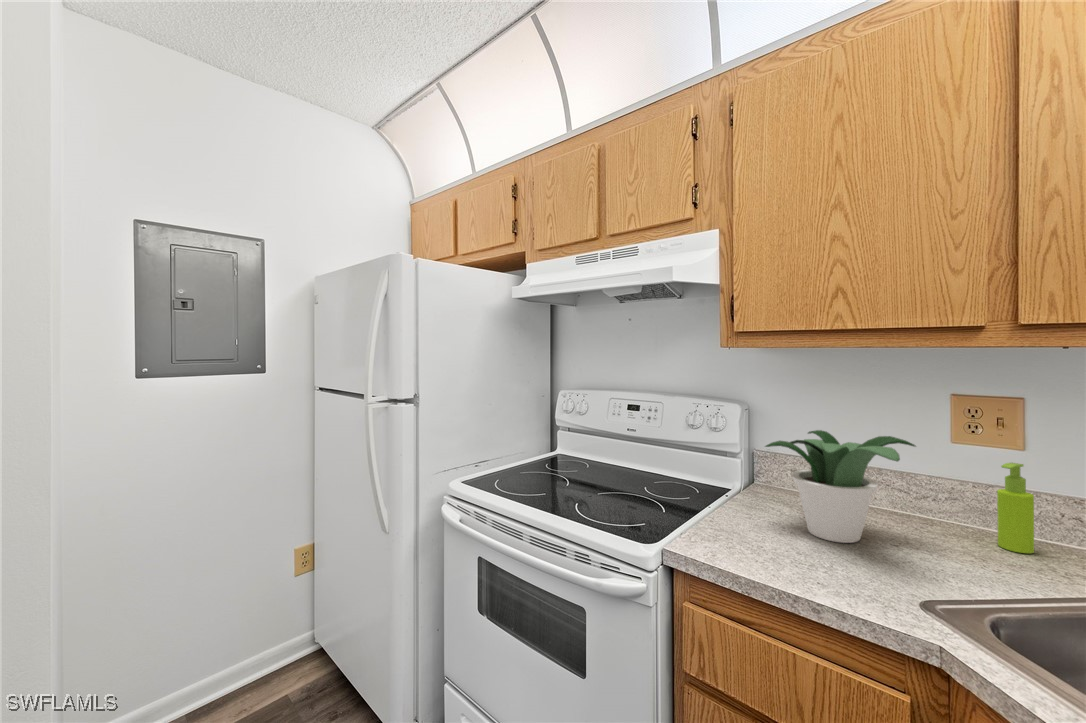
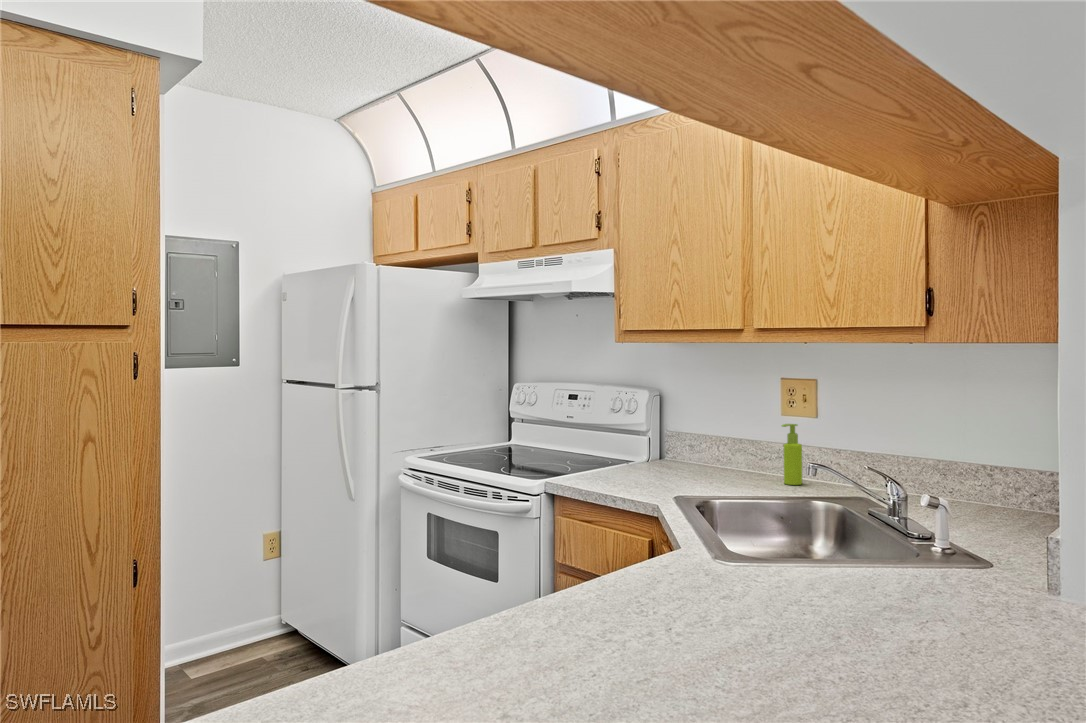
potted plant: present [765,430,915,543] -> none [633,404,728,481]

